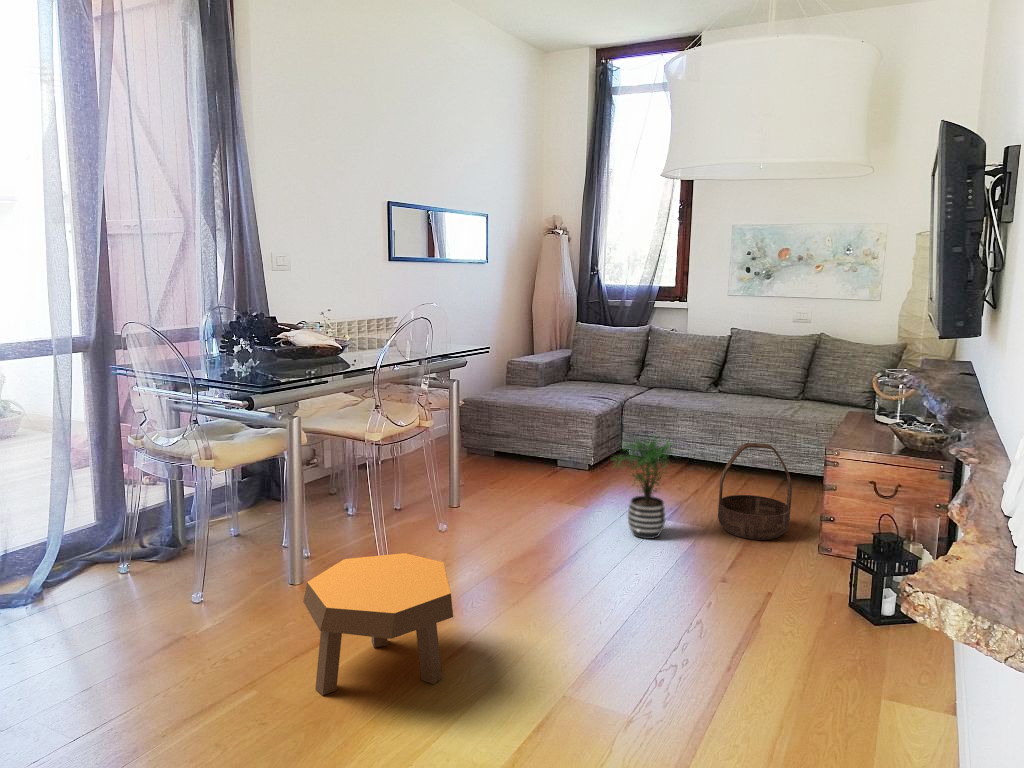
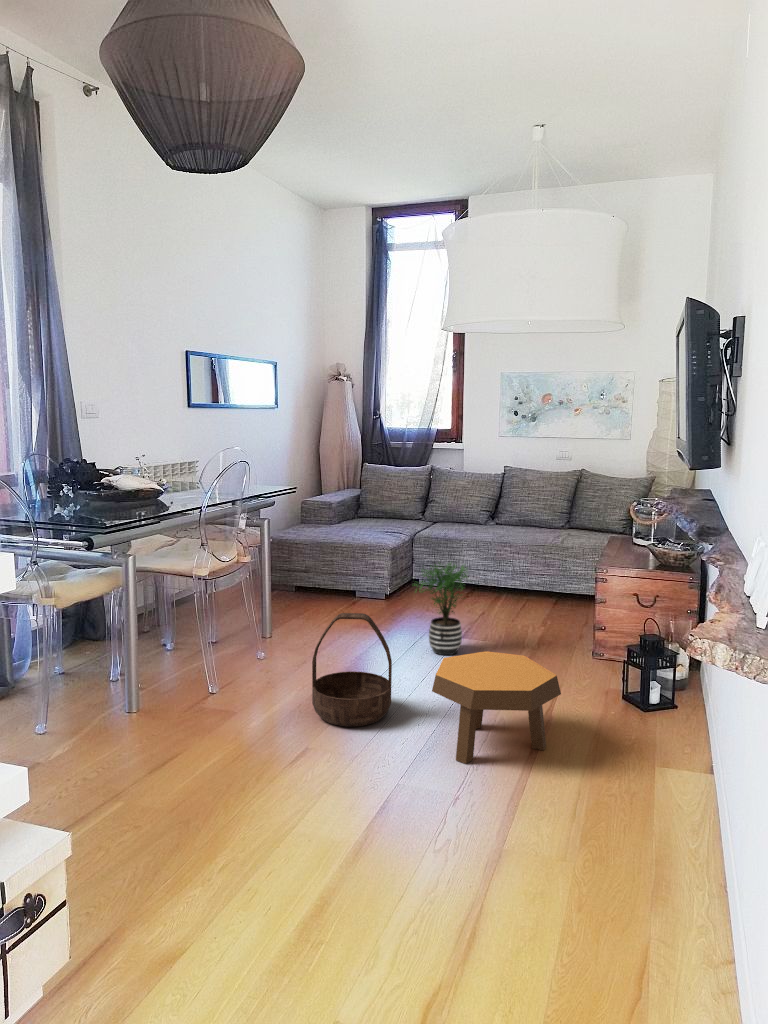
basket: present [718,443,792,540] -> present [312,613,392,727]
footstool: present [303,553,453,695] -> present [432,651,561,764]

